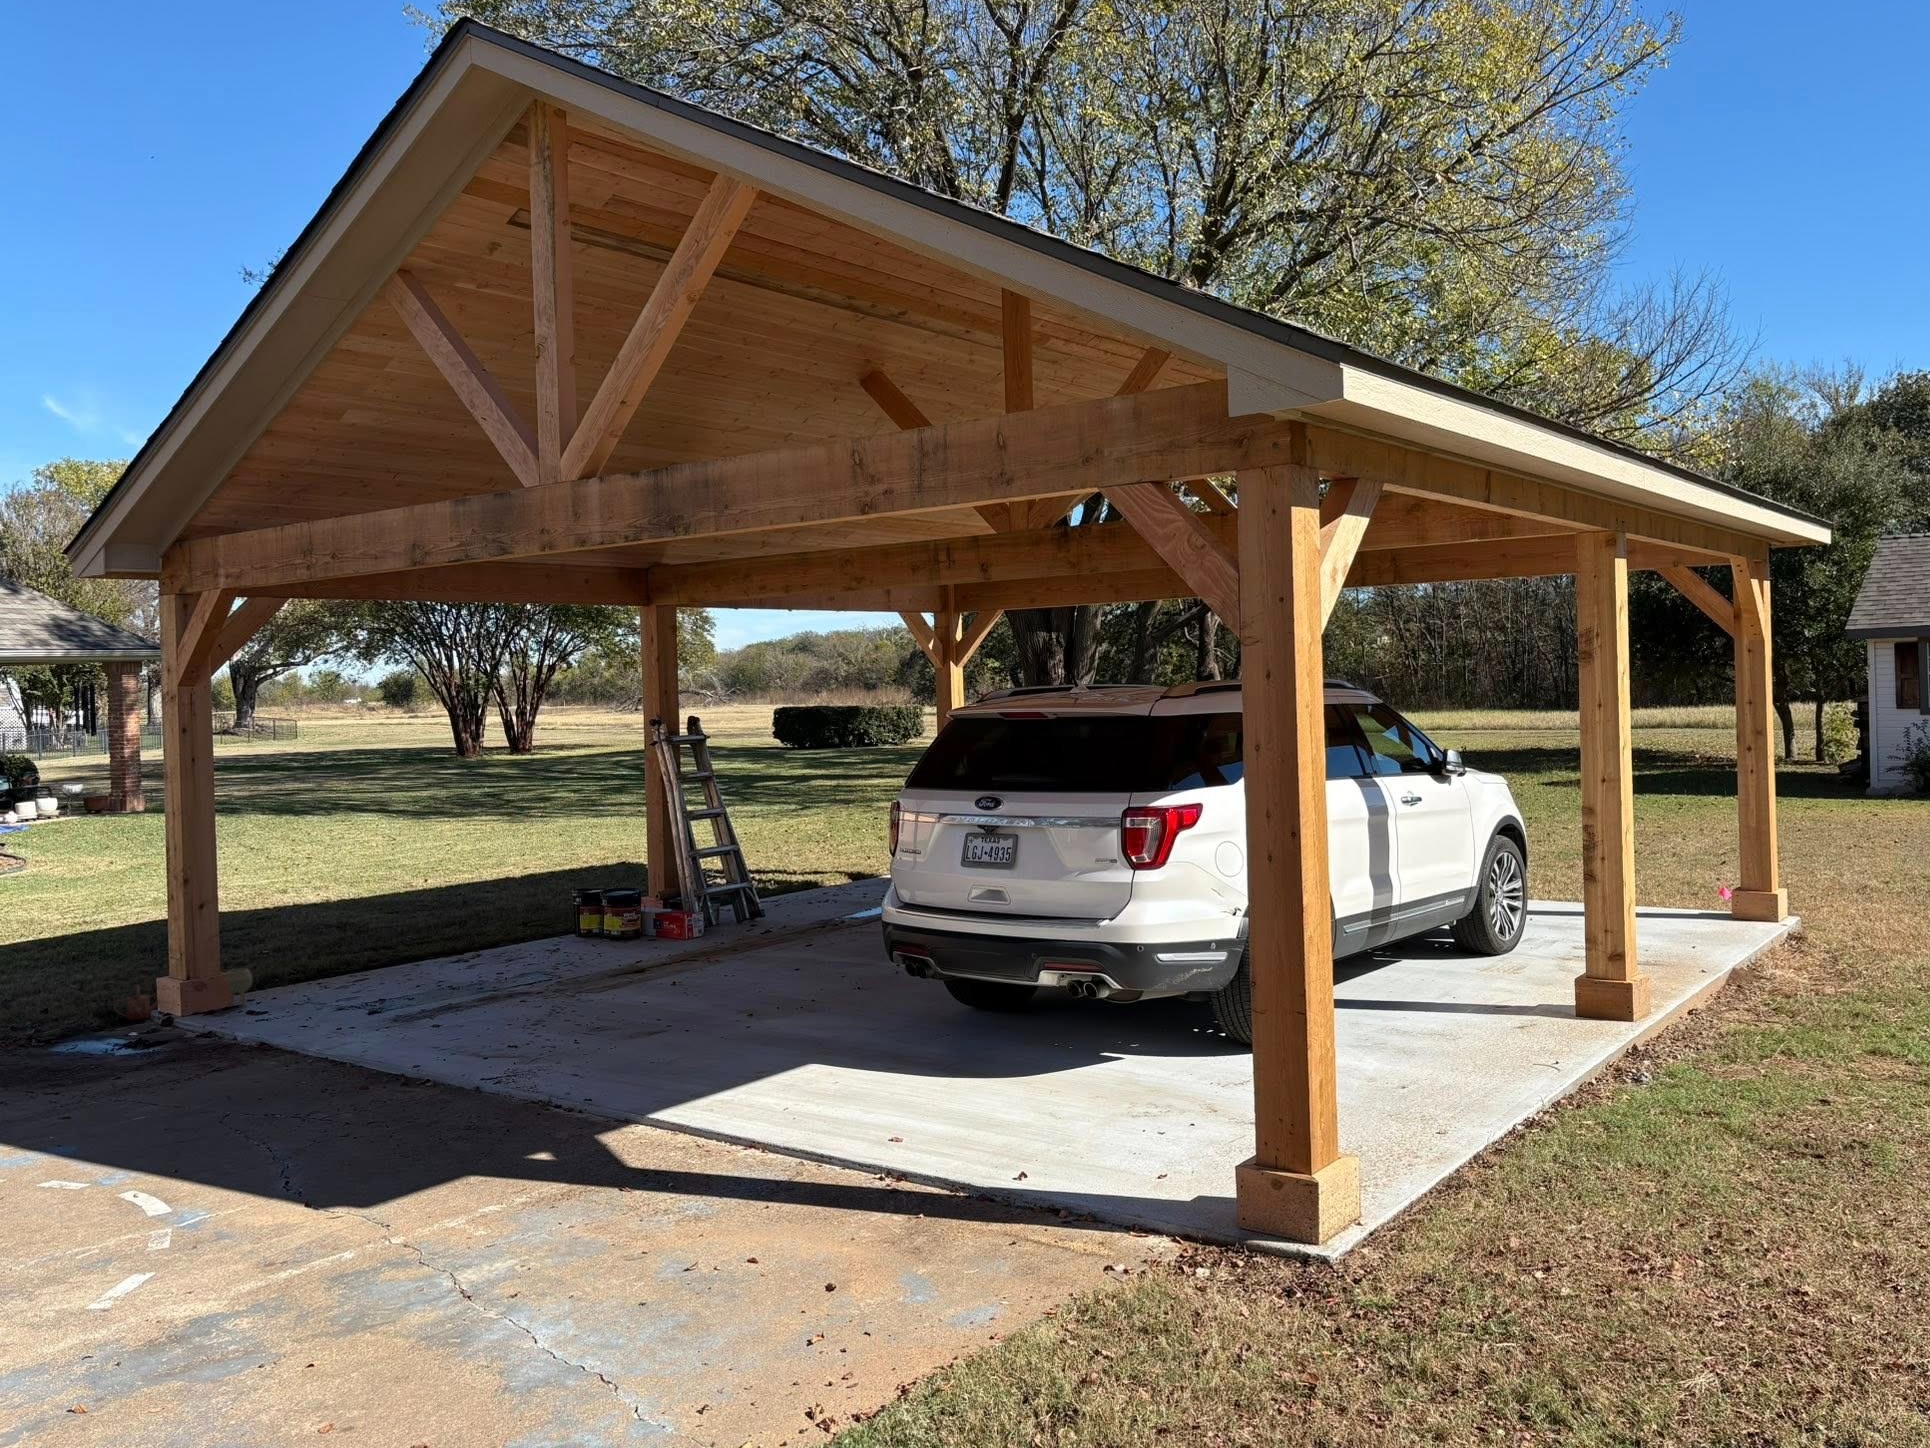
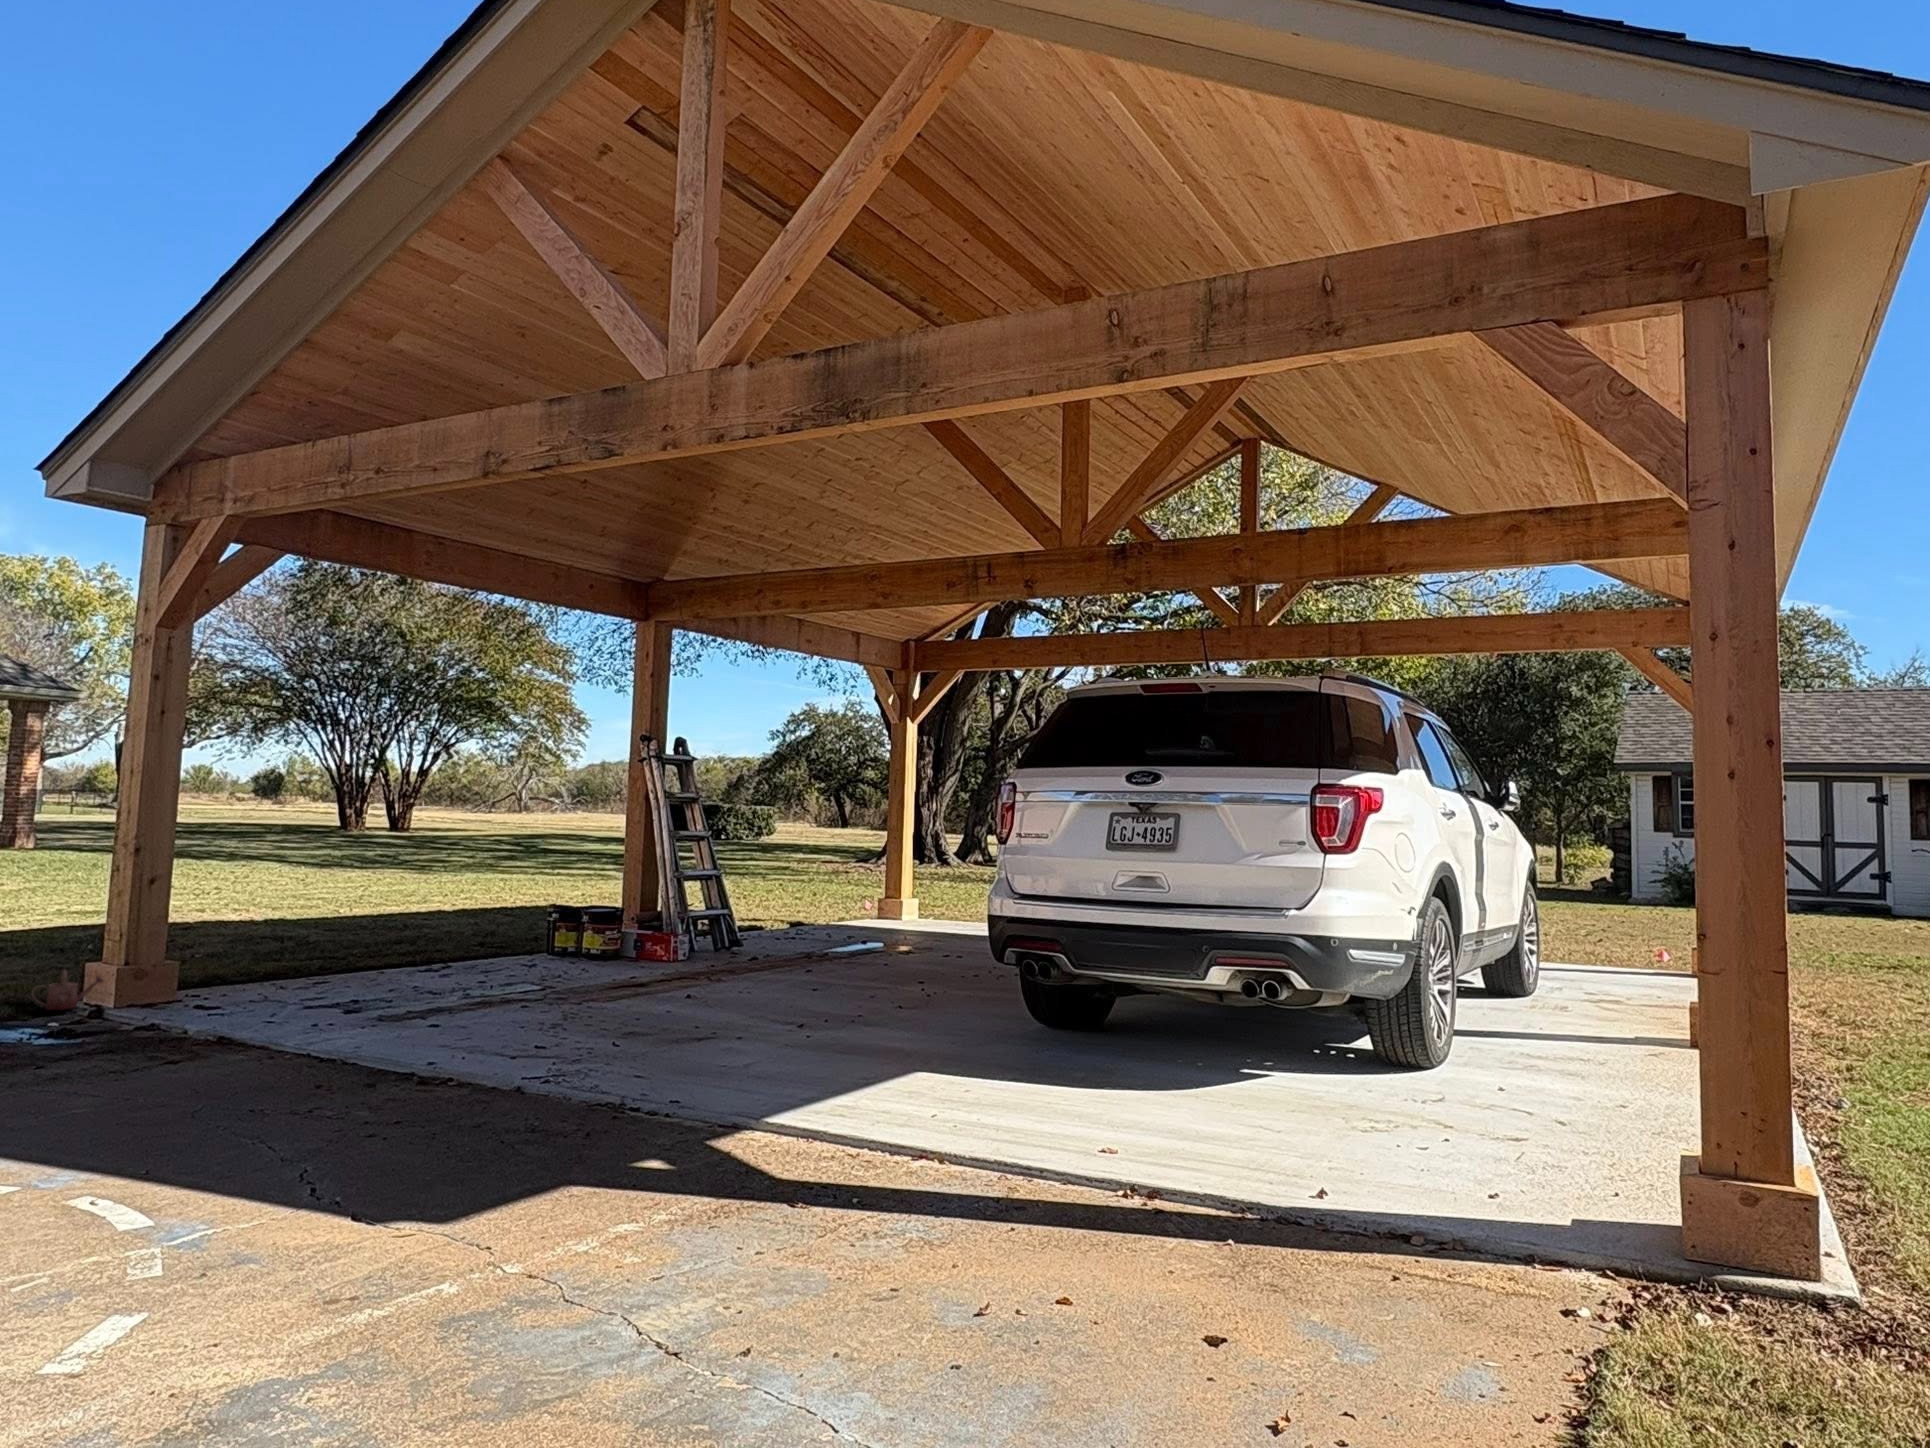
planter: present [225,969,252,1006] -> none [170,959,203,1001]

